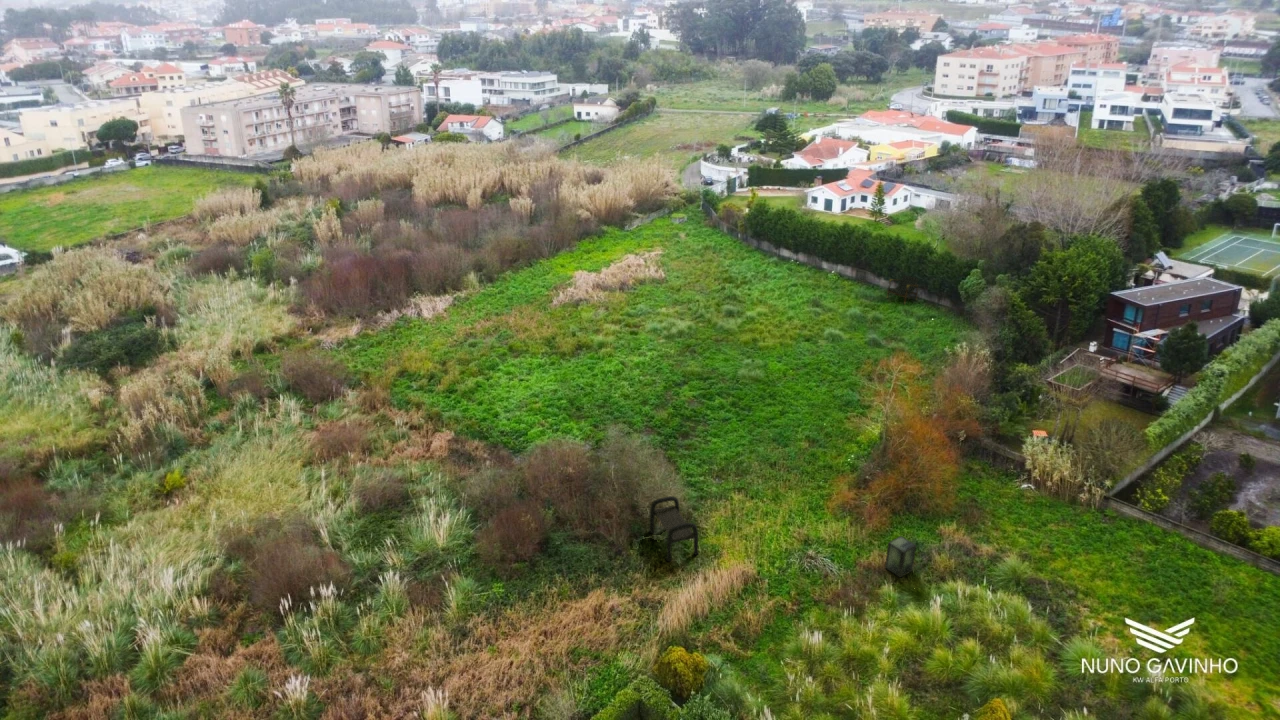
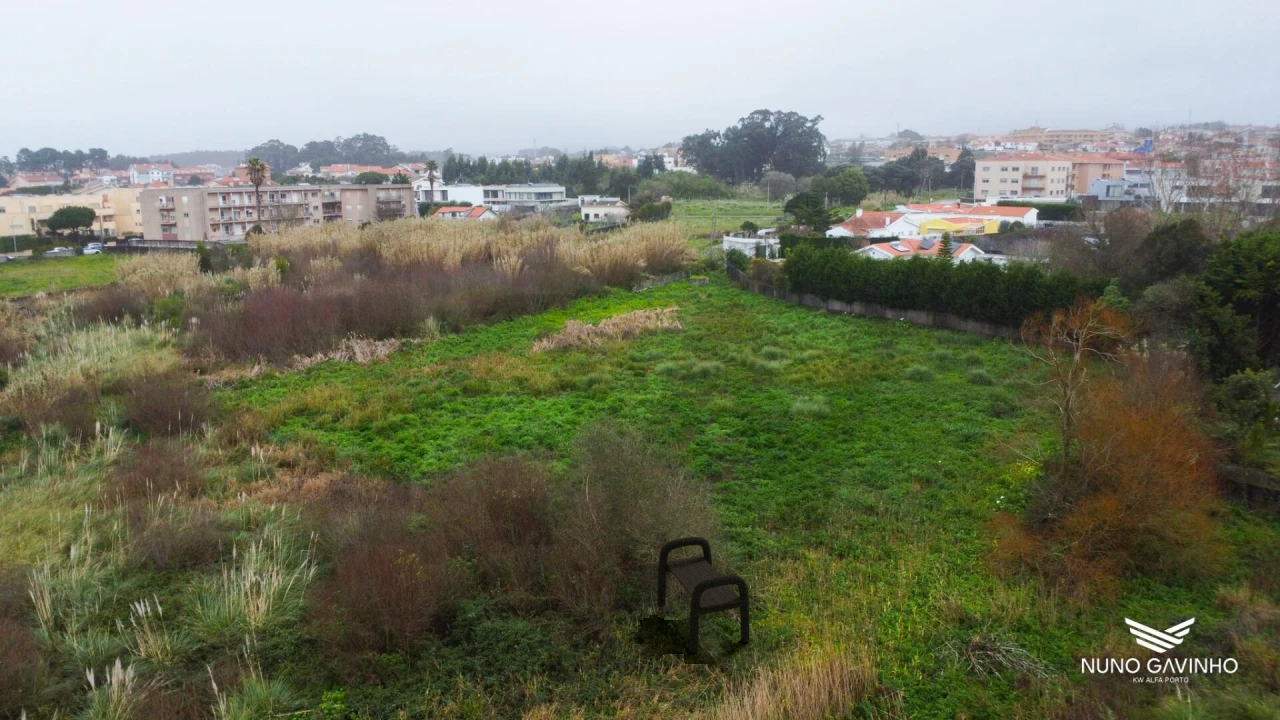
lounge chair: present [887,275,918,303] -> none [983,307,1028,349]
storage box: present [885,536,916,578] -> none [1119,603,1185,687]

